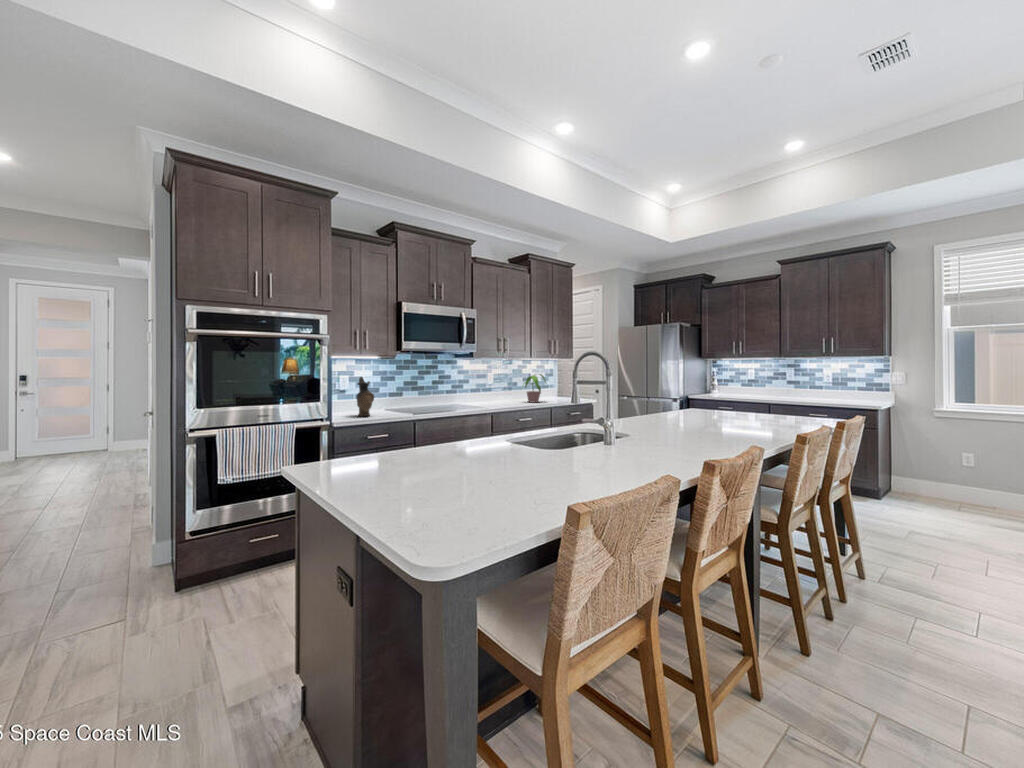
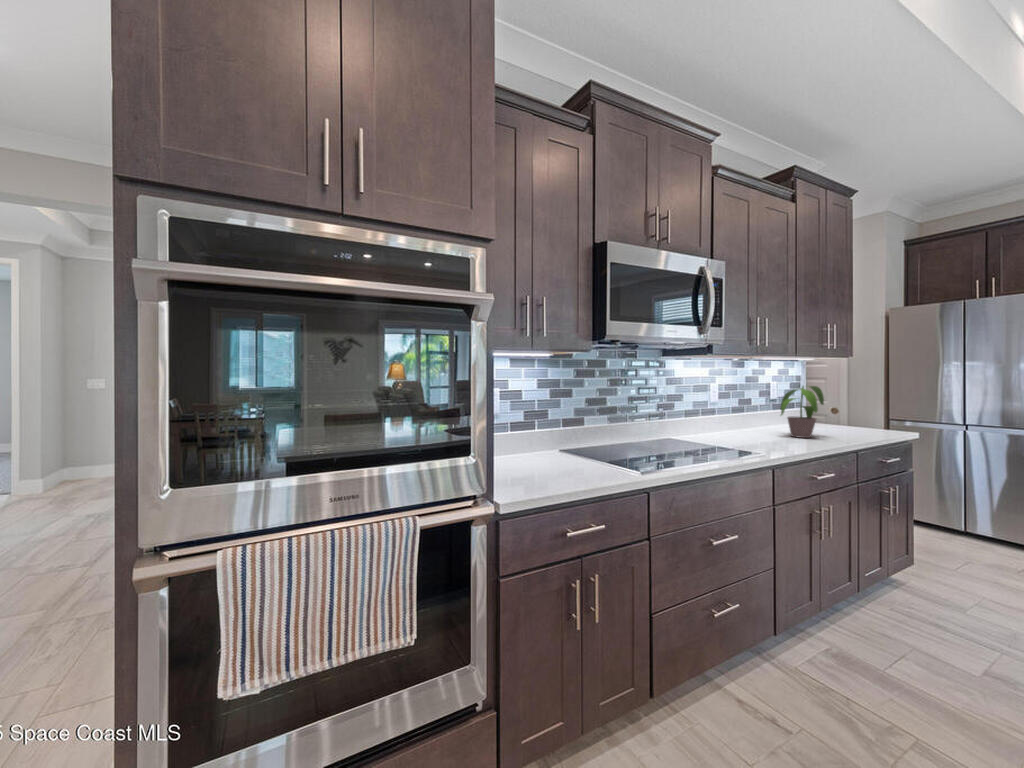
ceramic pitcher: present [357,377,374,416] -> none [528,392,563,477]

